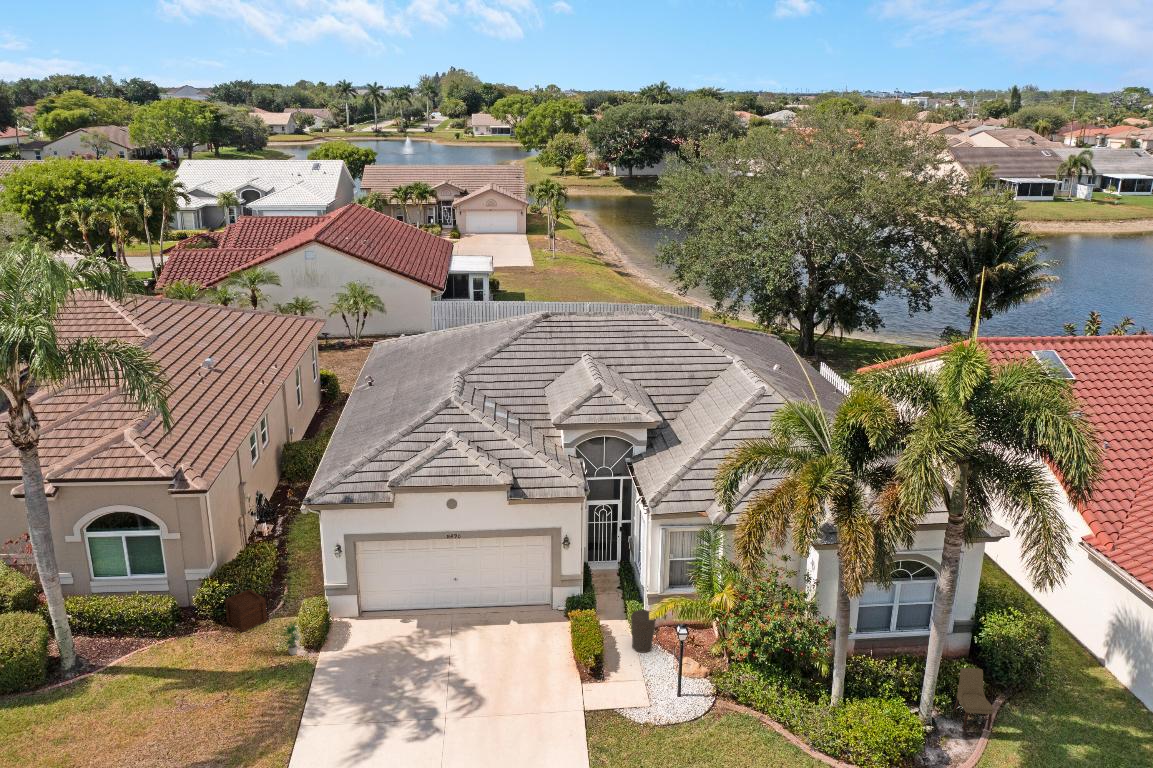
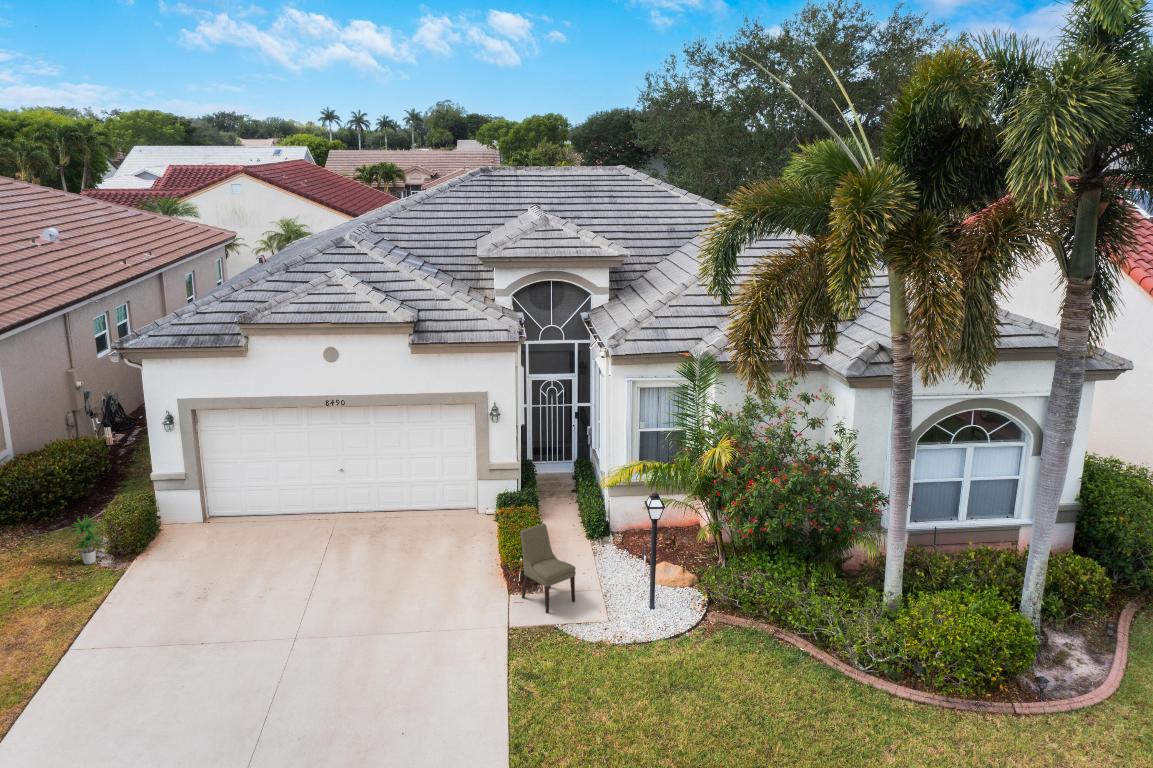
wooden crate: present [225,589,267,632] -> none [8,484,72,540]
trash can: present [631,610,656,653] -> none [584,500,620,559]
chair: present [953,668,994,730] -> present [520,524,576,613]

